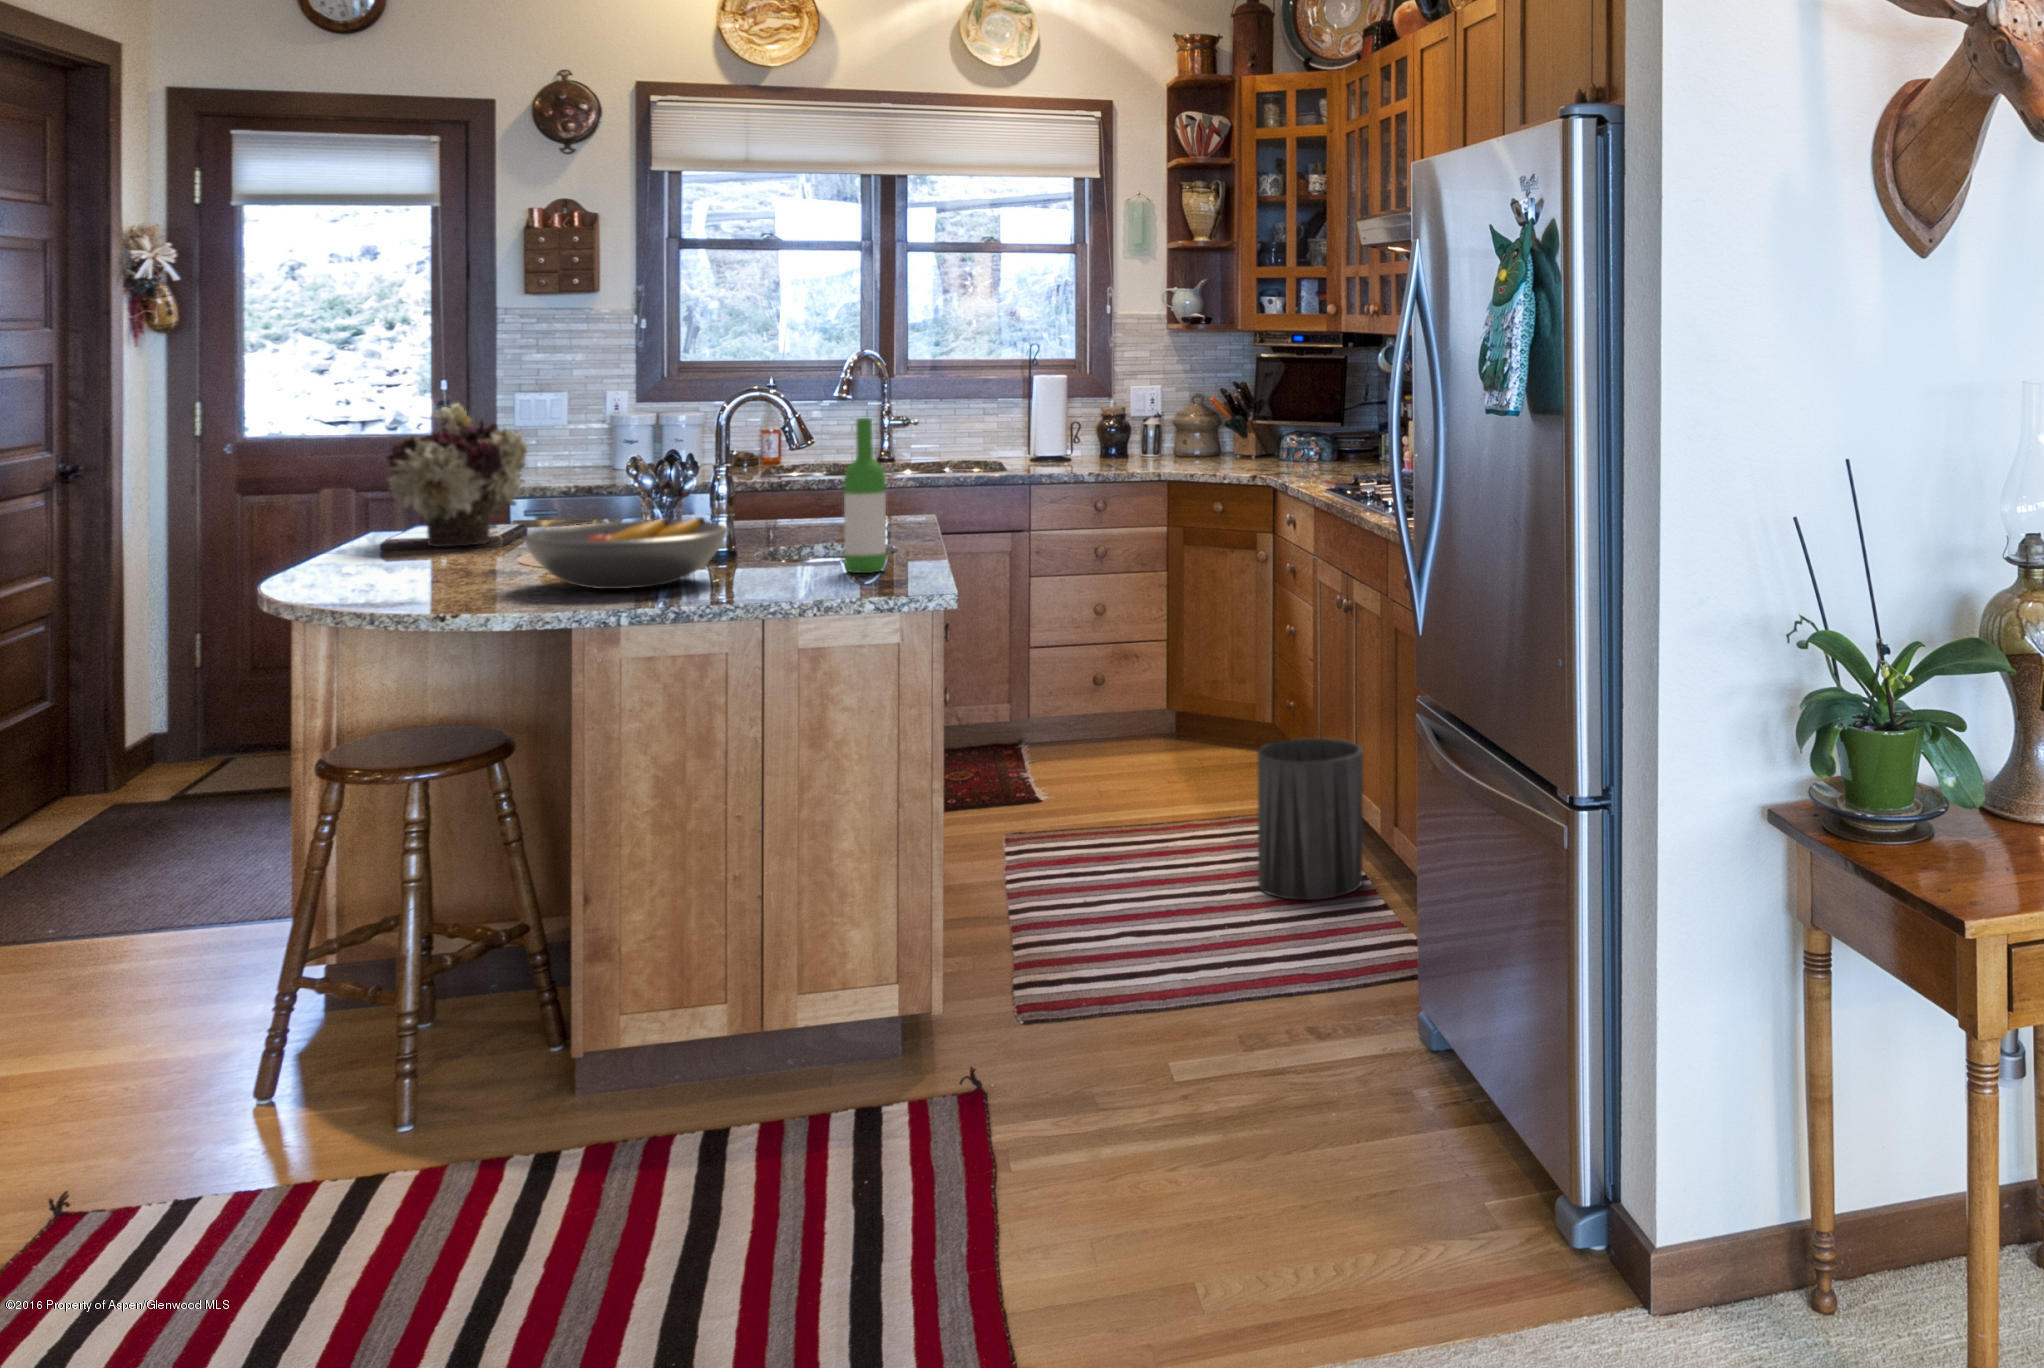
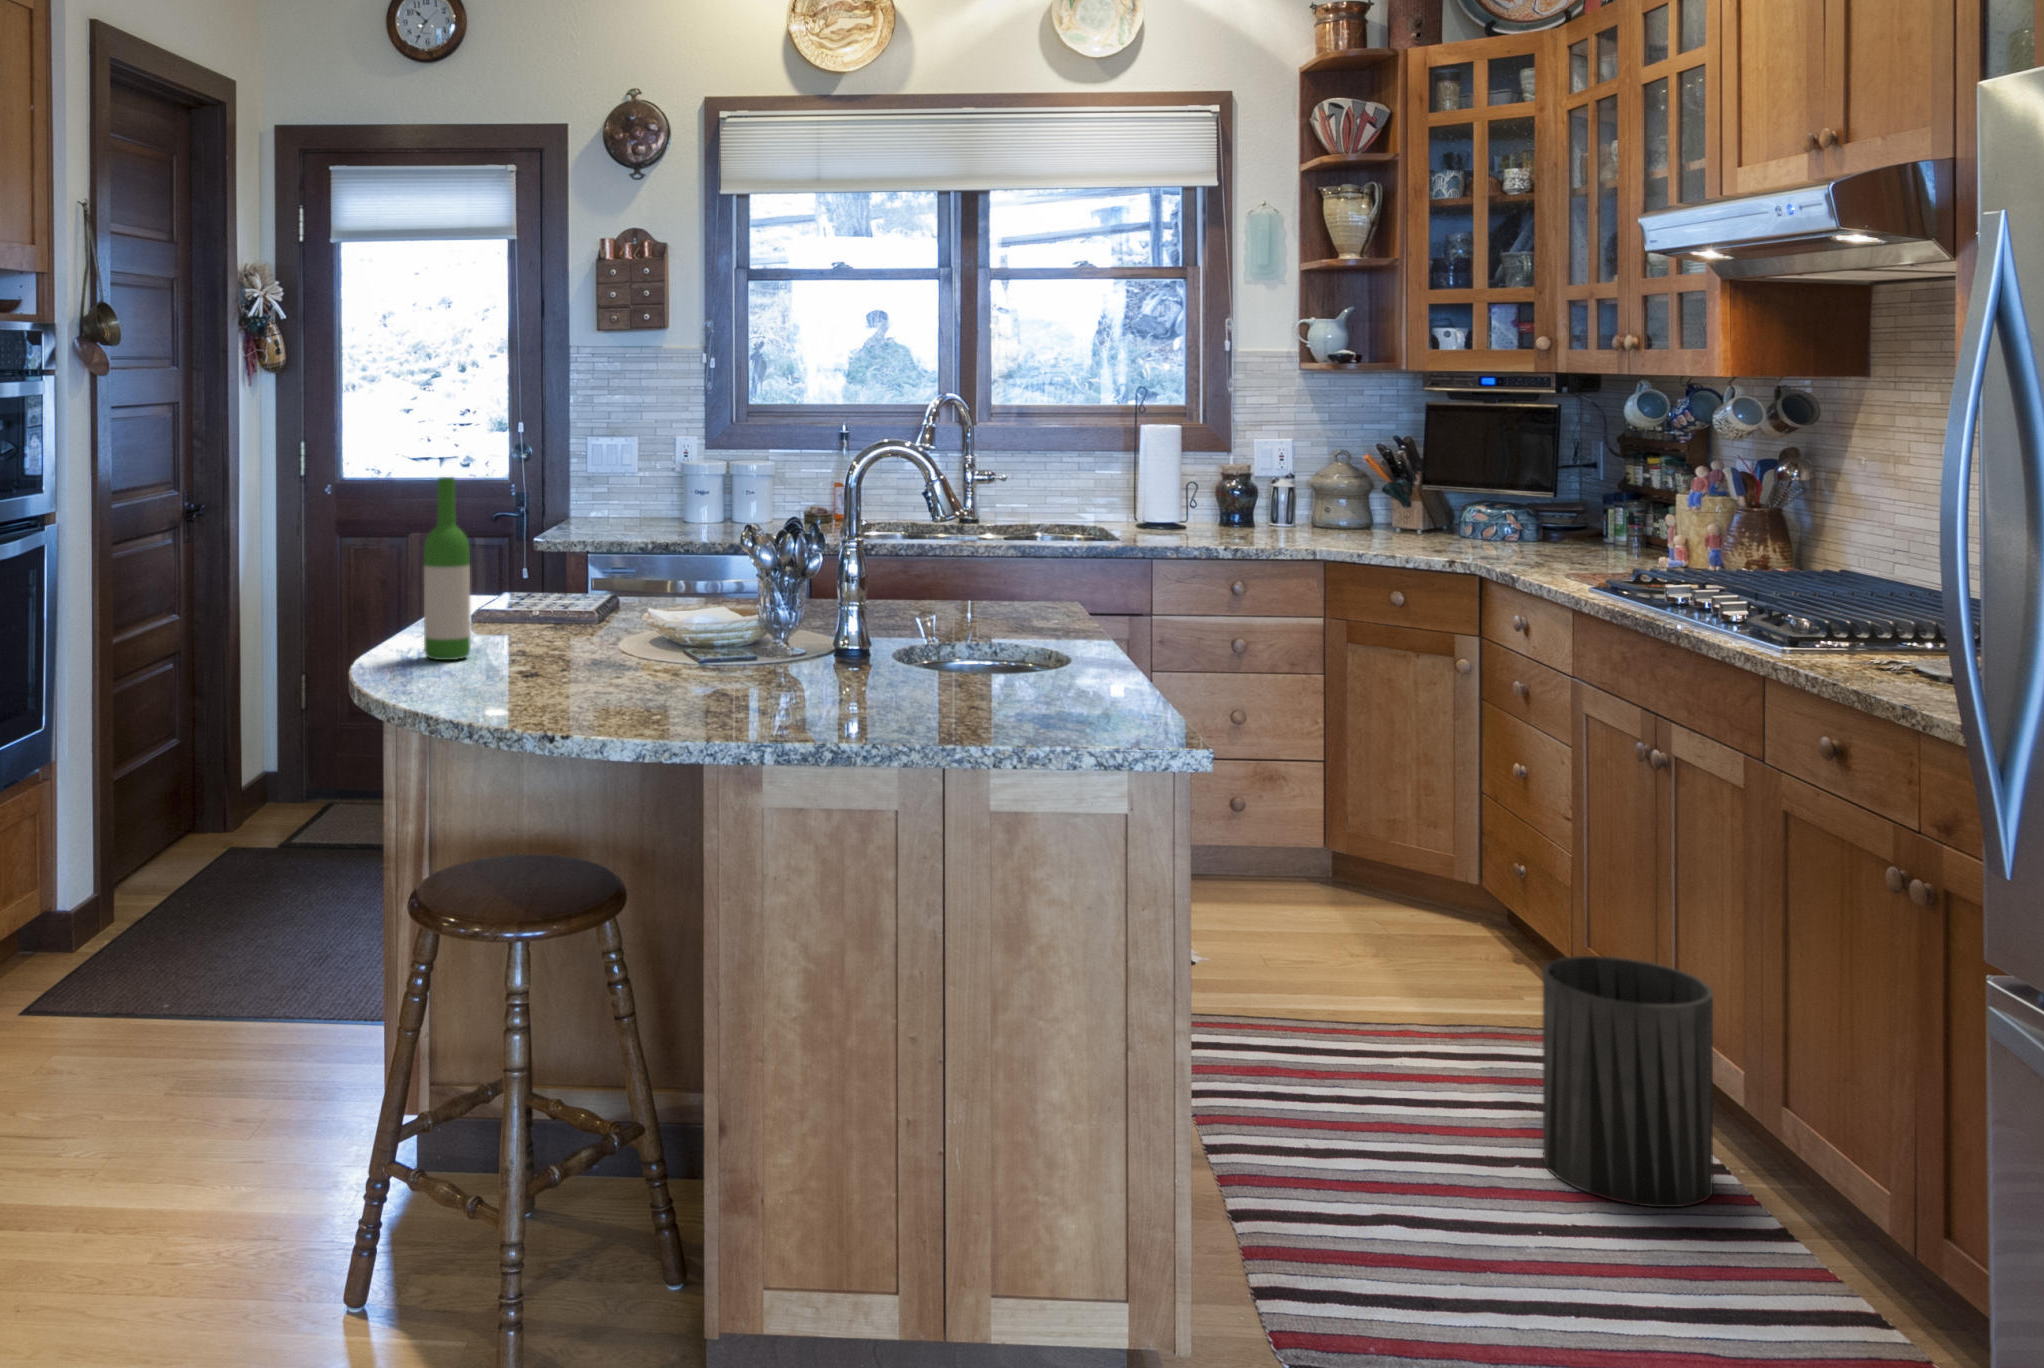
flower arrangement: present [385,403,528,547] -> none [478,459,623,626]
wine bottle: present [844,418,886,573] -> present [424,477,471,660]
fruit bowl: present [523,517,728,589] -> none [638,620,880,713]

